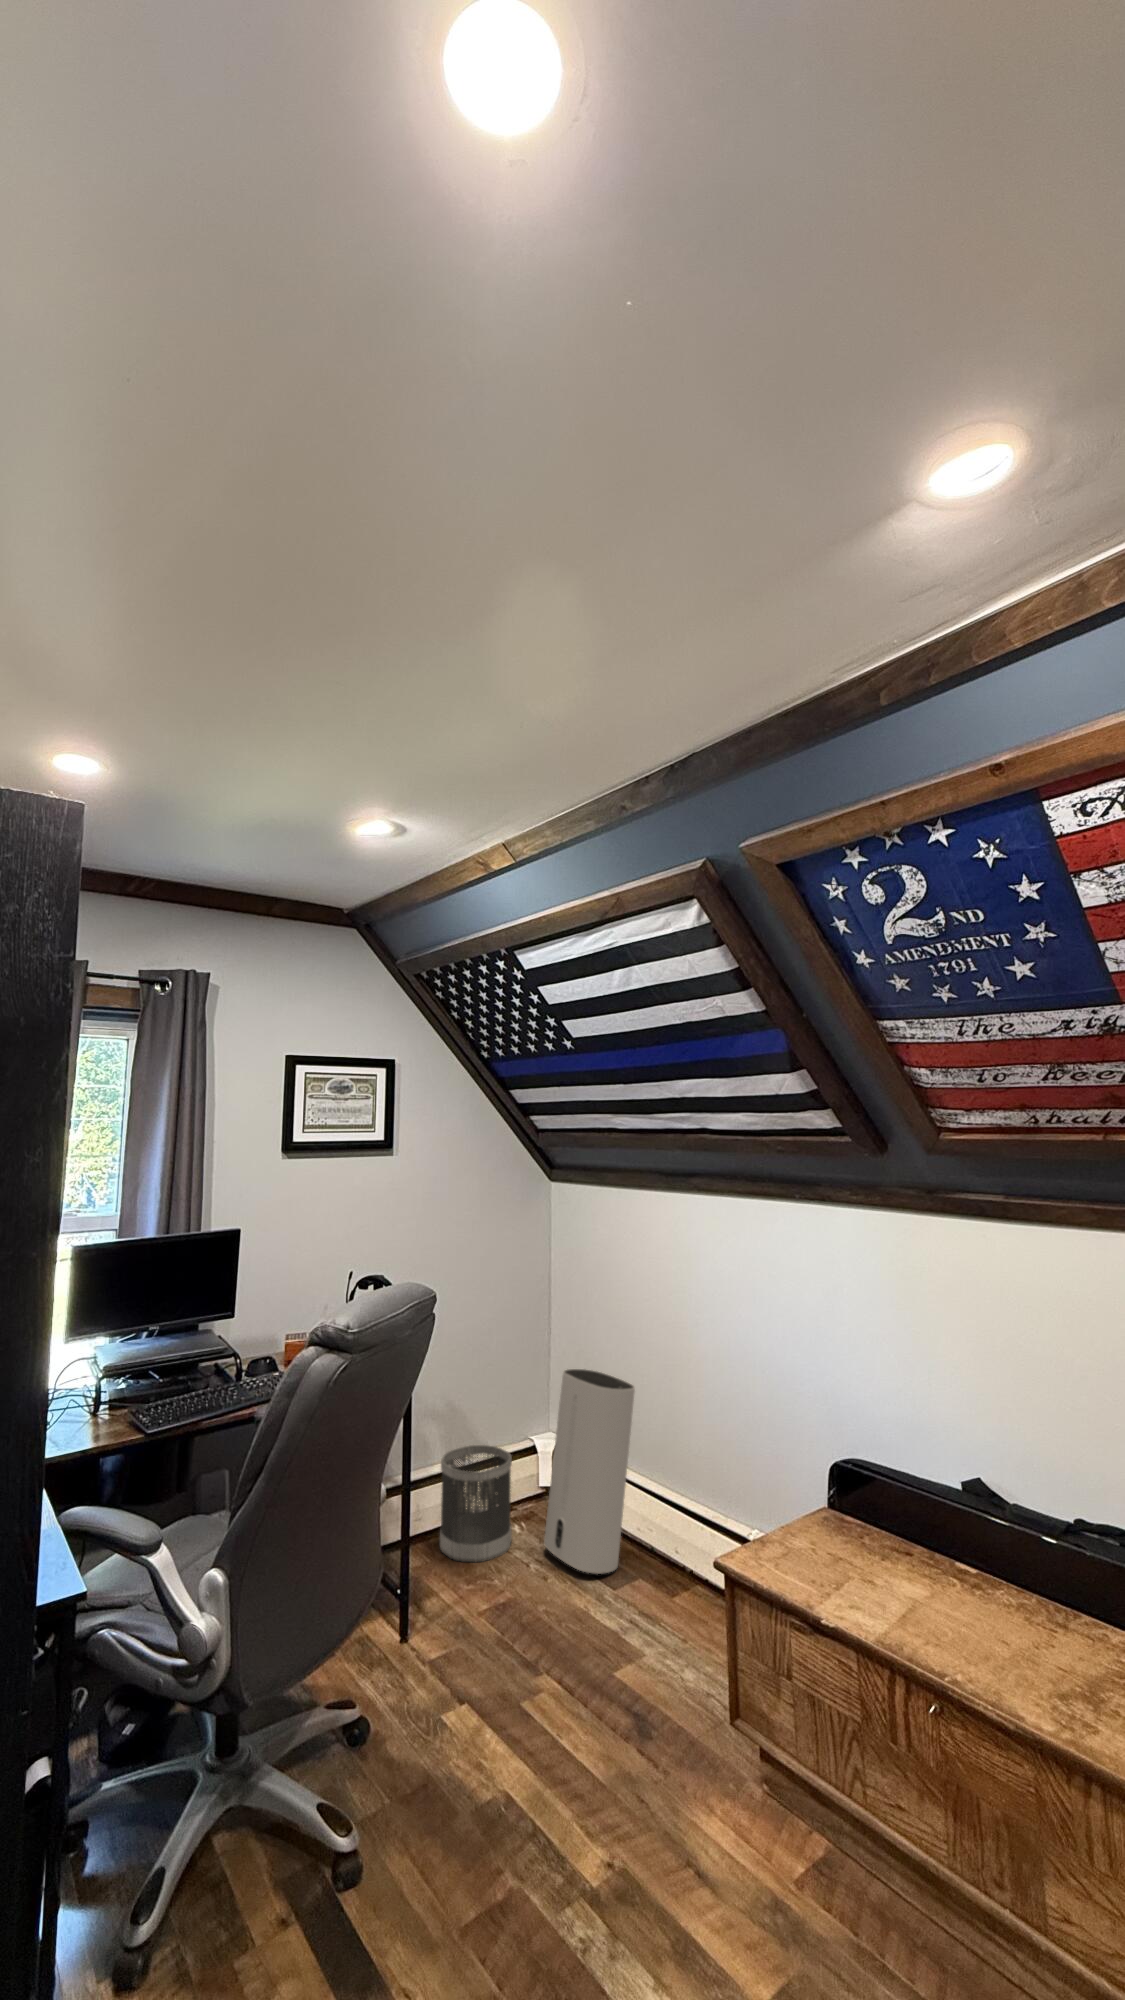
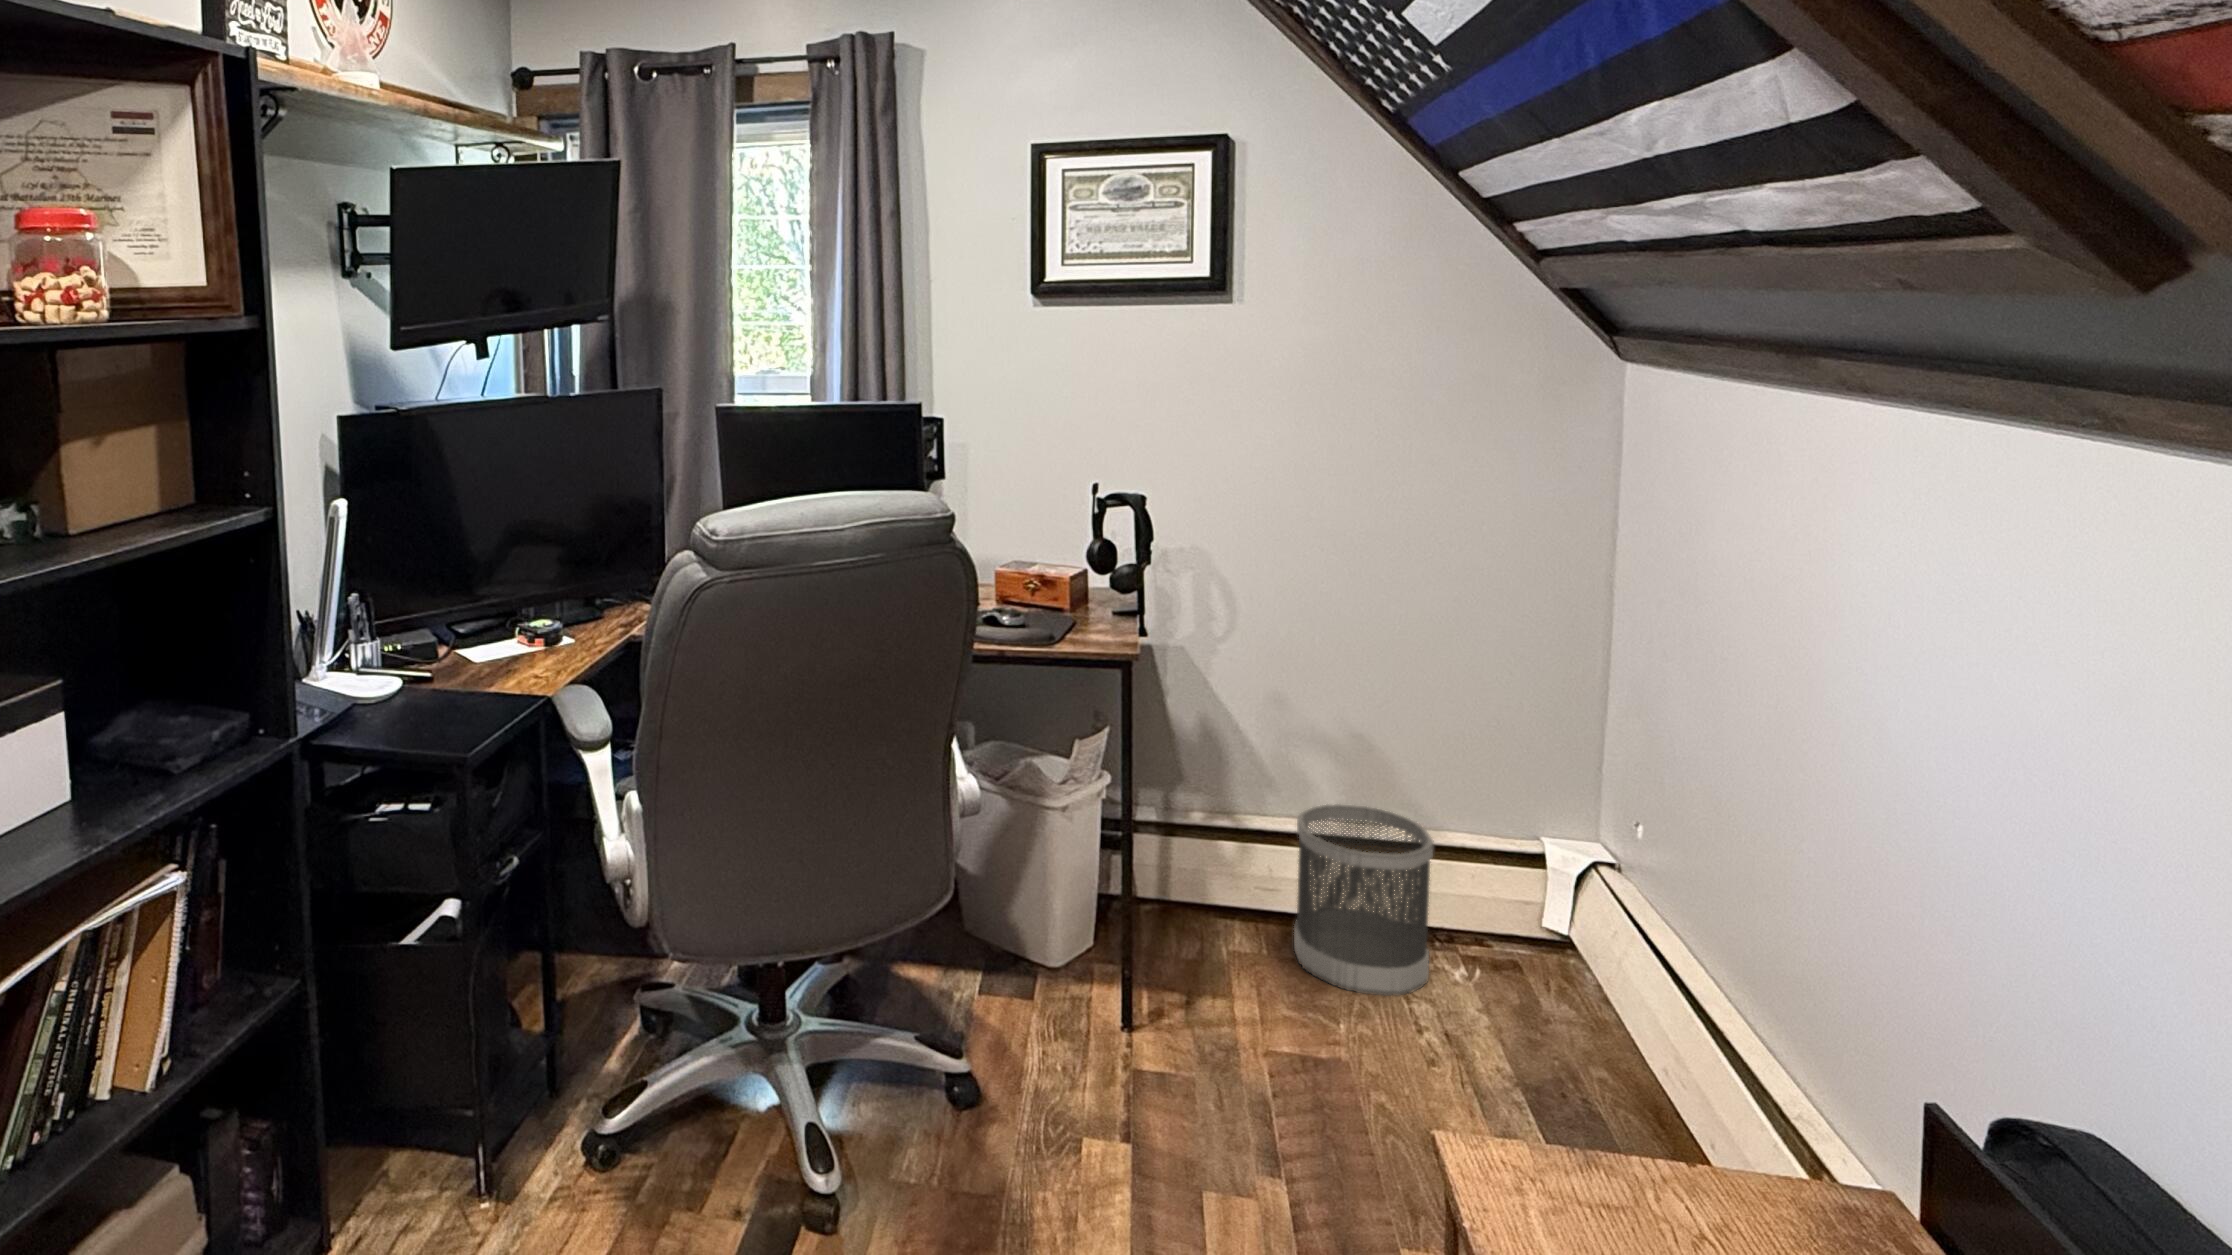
air purifier: present [544,1369,635,1574] -> none [1464,728,1675,1113]

